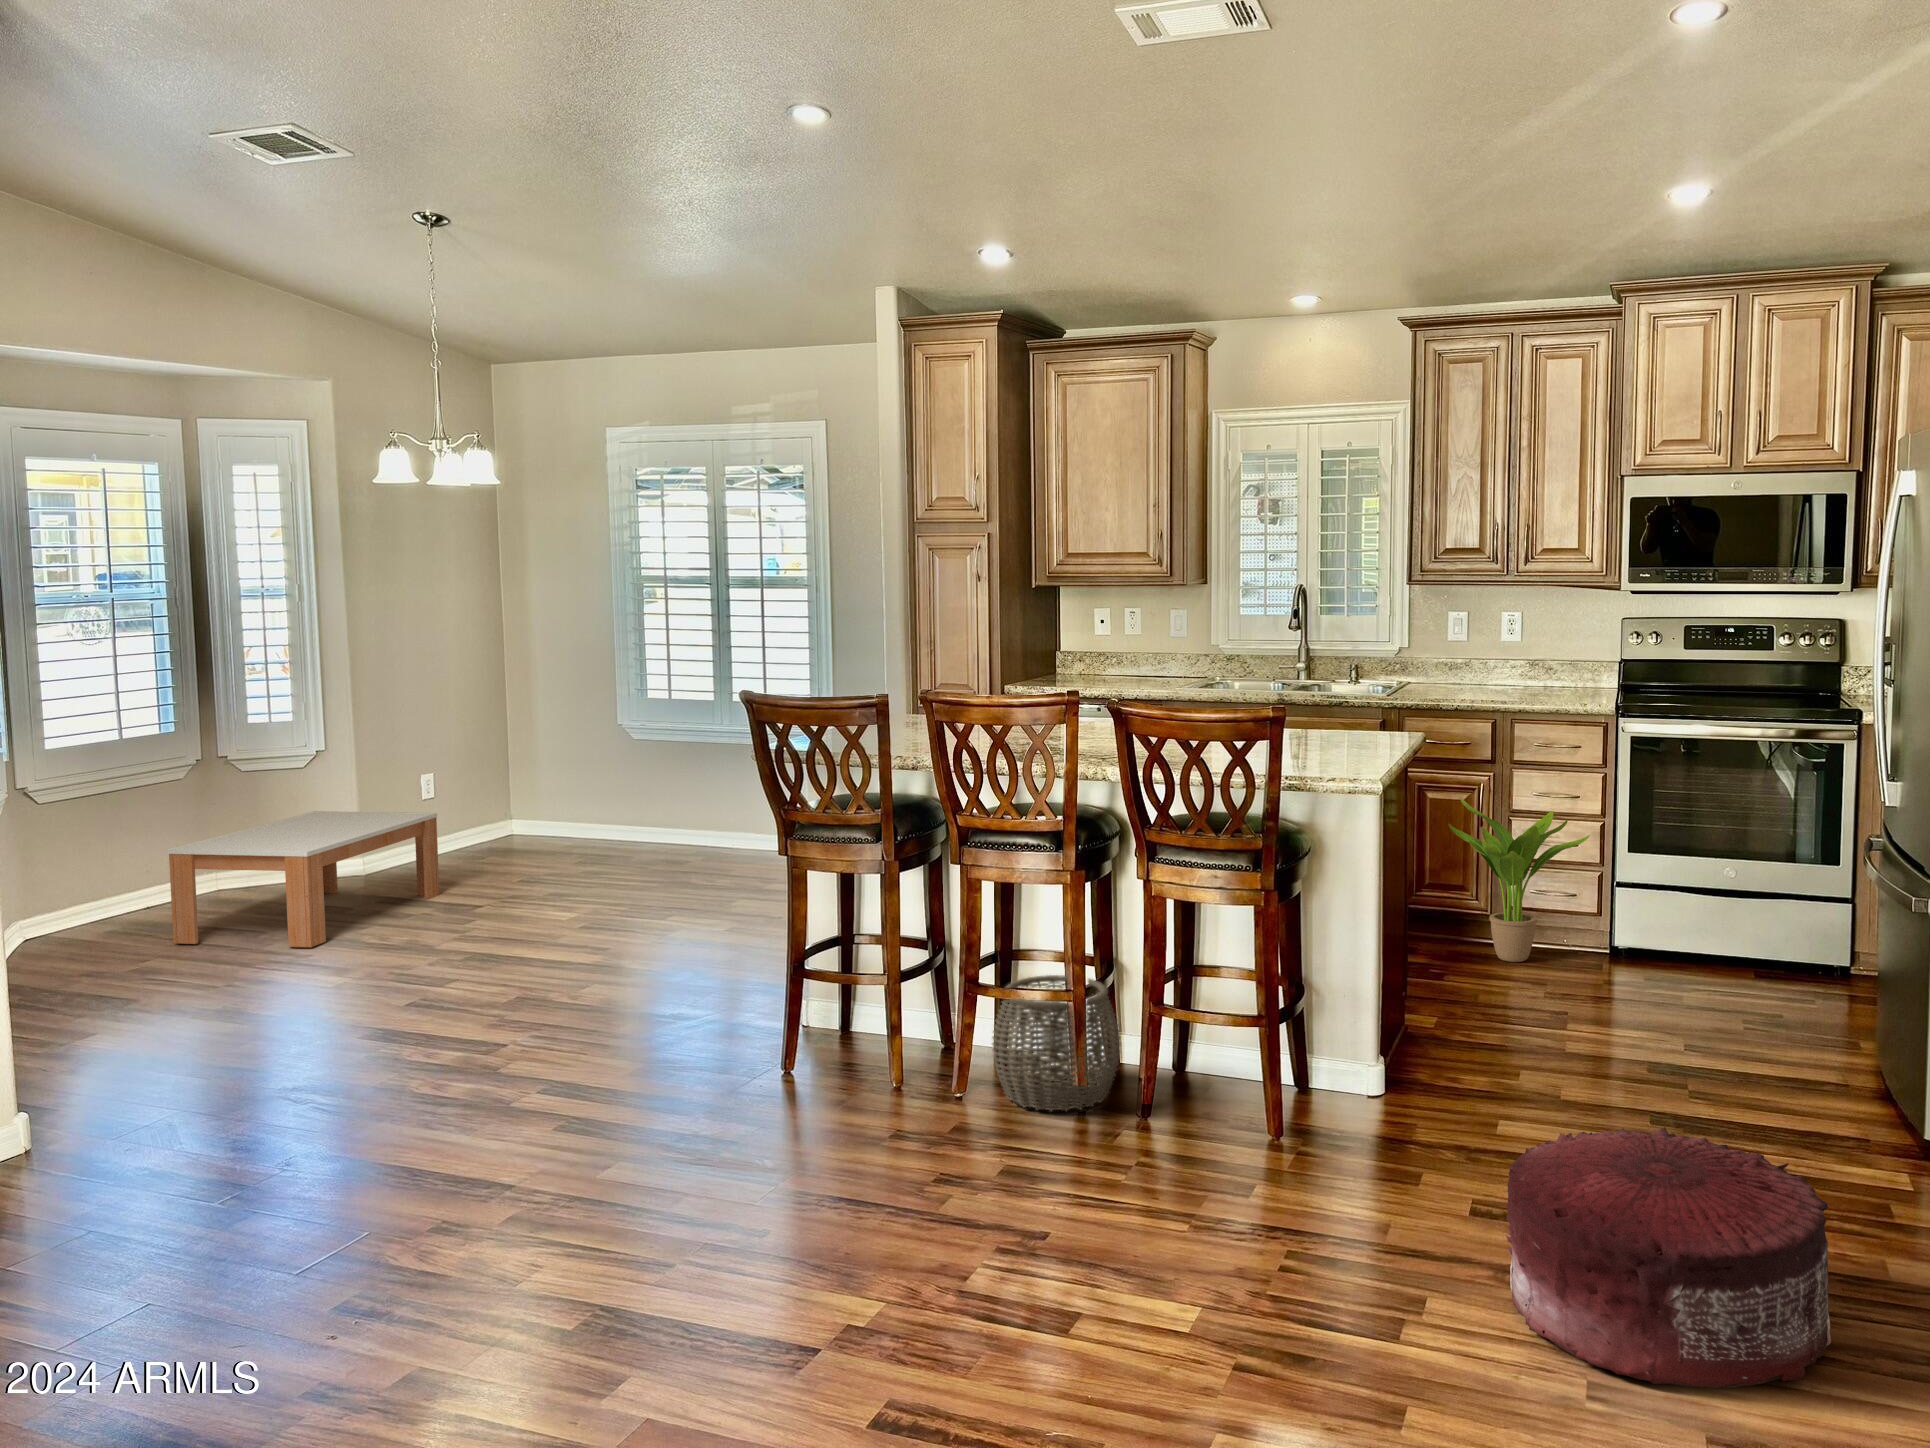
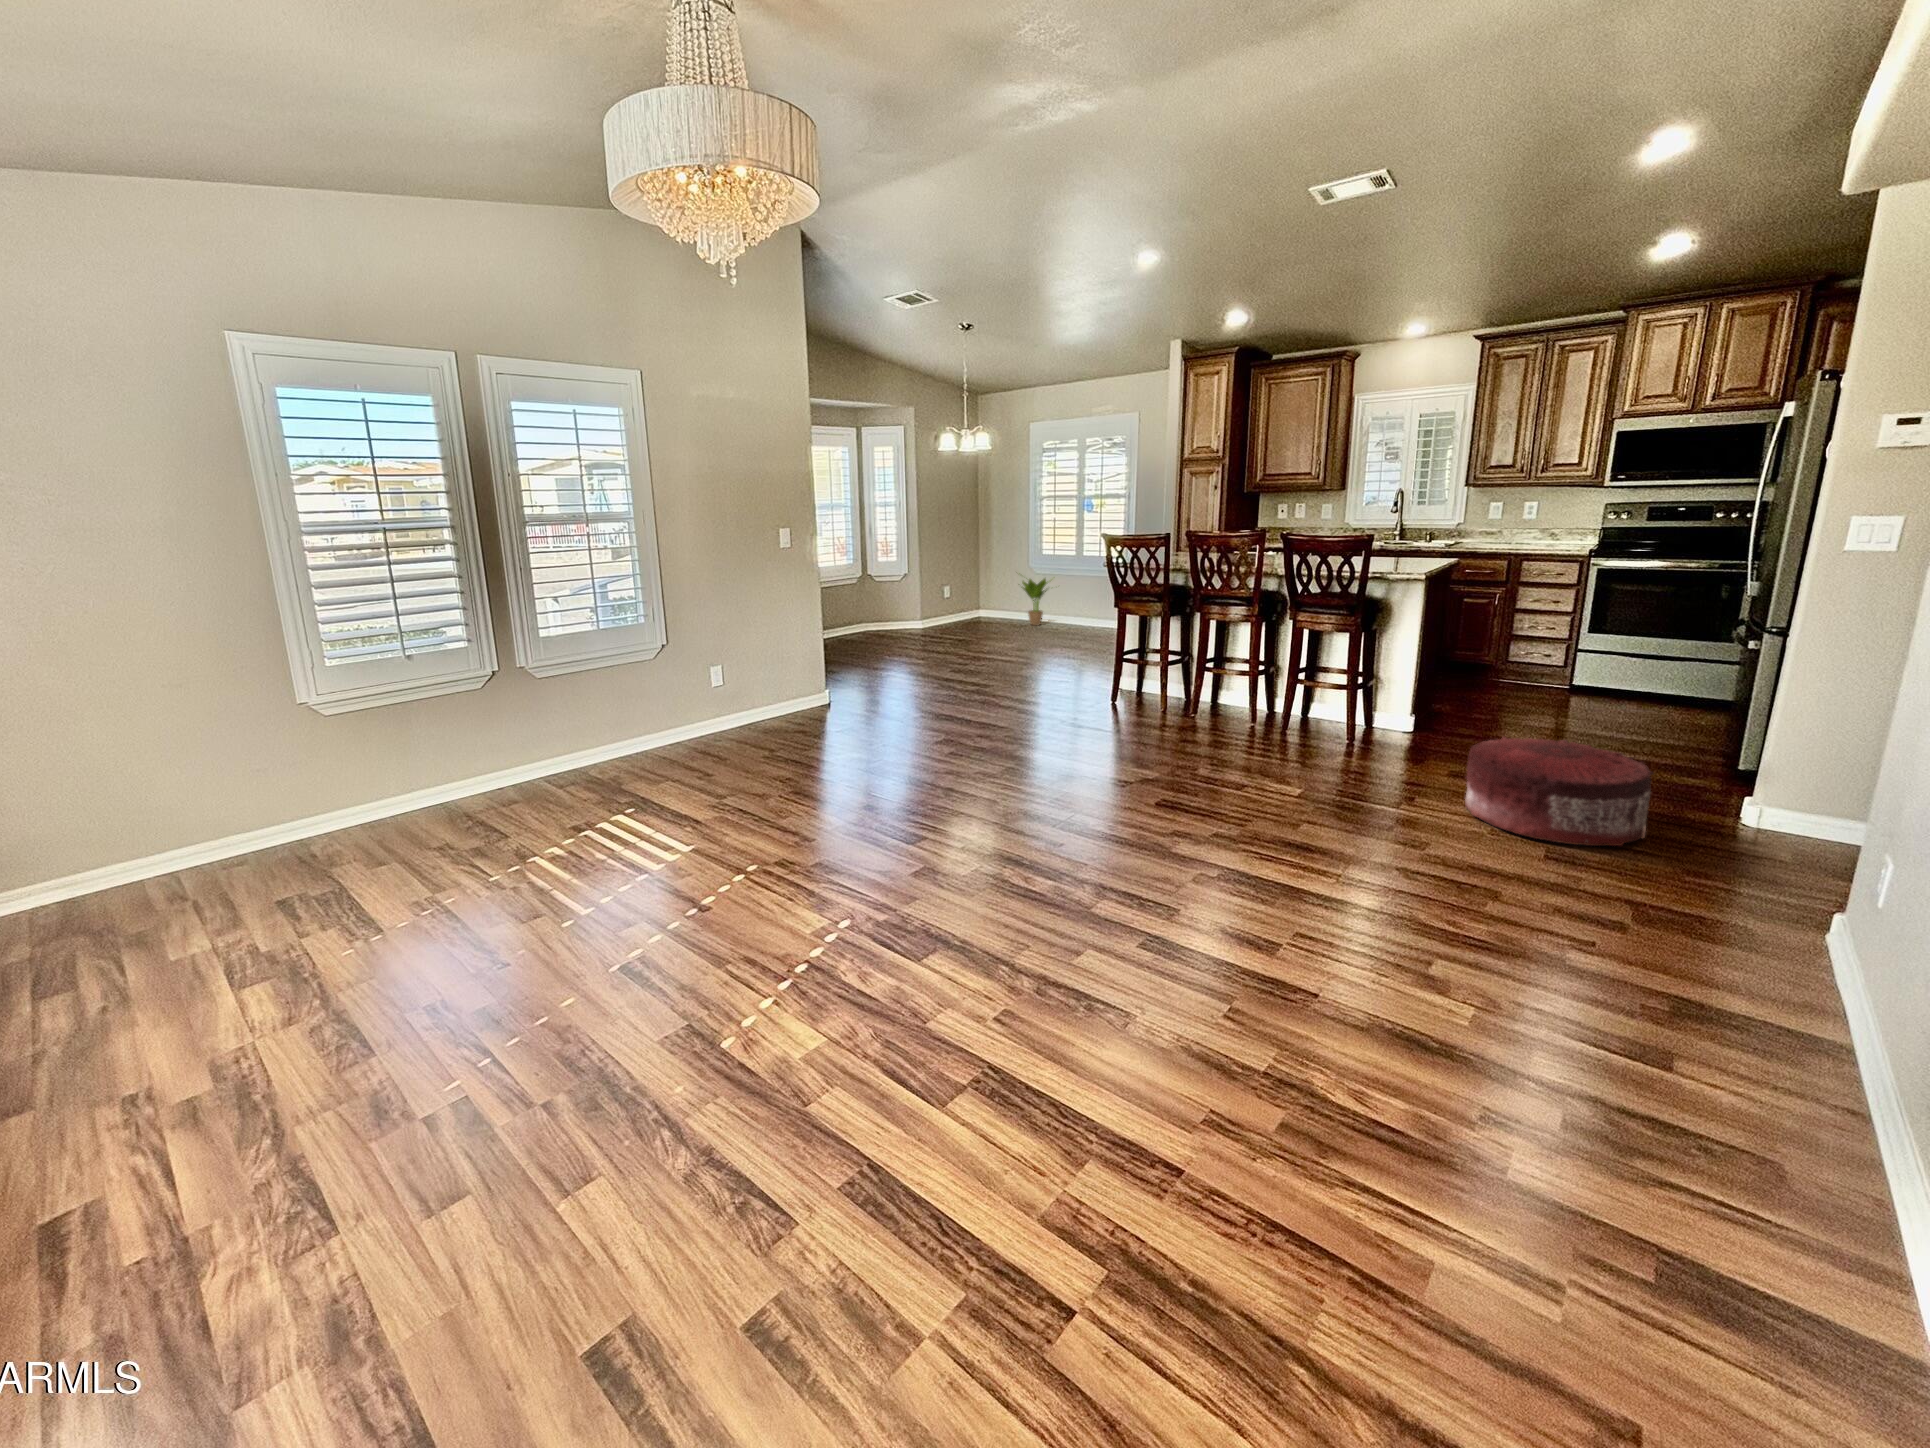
potted plant: present [1448,797,1590,962] -> present [1021,579,1048,626]
coffee table: present [167,811,439,947] -> none [857,596,956,648]
woven basket: present [992,975,1120,1111] -> none [1210,666,1274,724]

